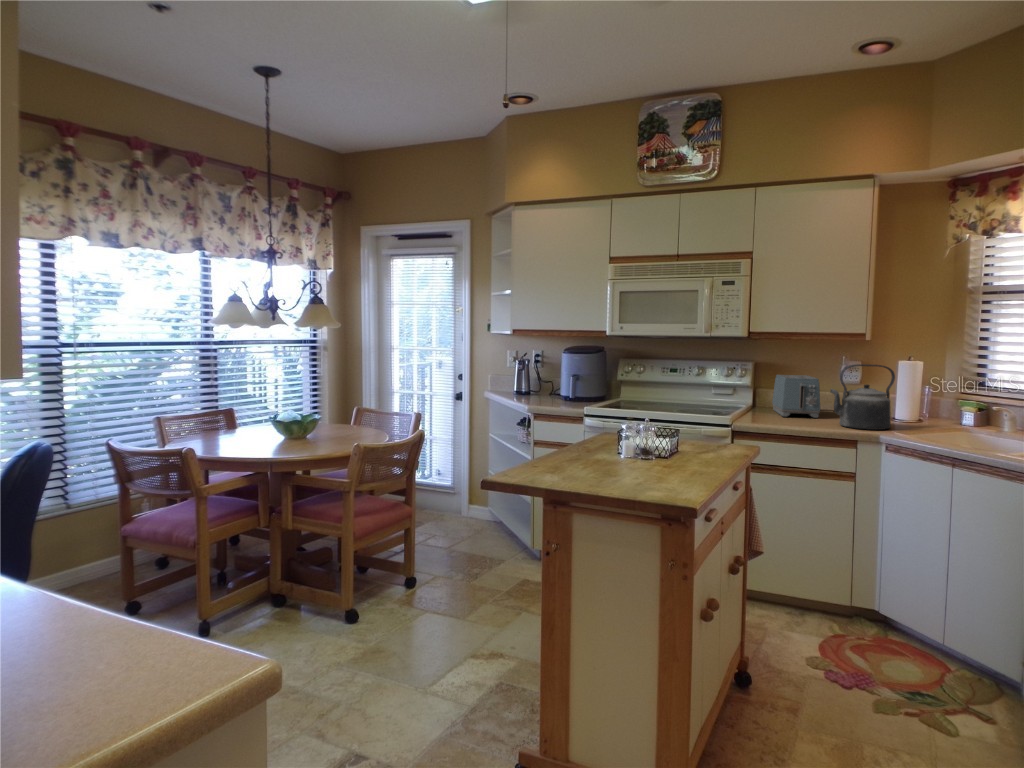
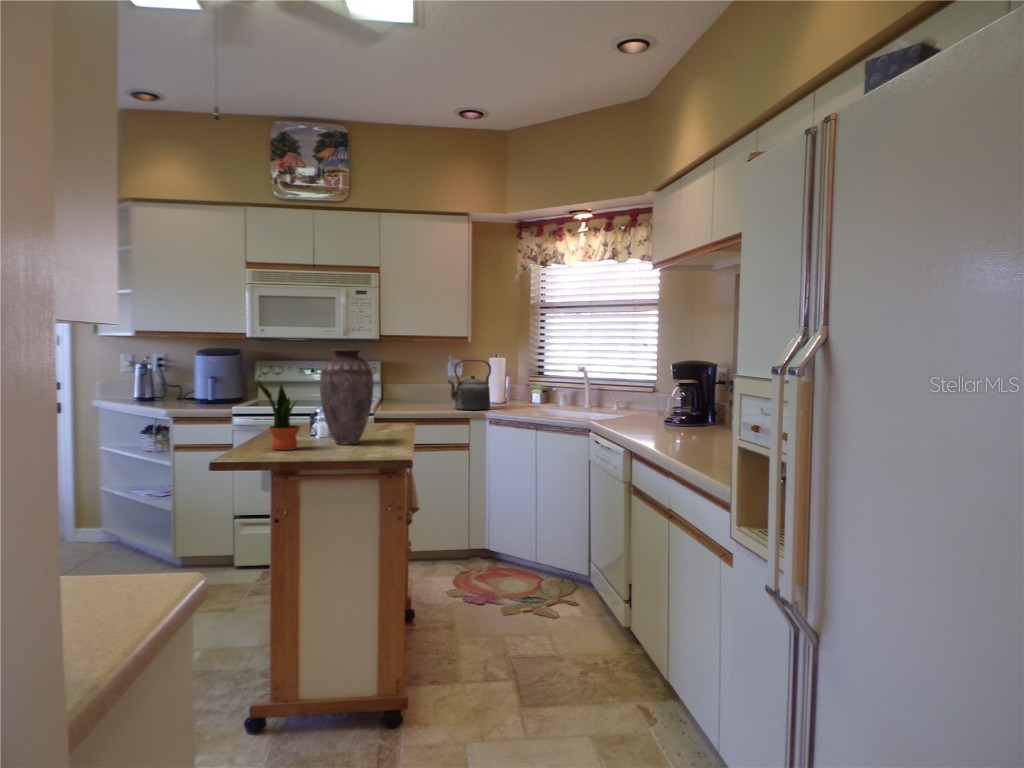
vase: none [613,358,679,478] -> present [320,349,374,445]
toaster: present [772,375,820,418] -> none [398,372,439,406]
potted plant: none [536,392,584,478] -> present [258,381,300,450]

